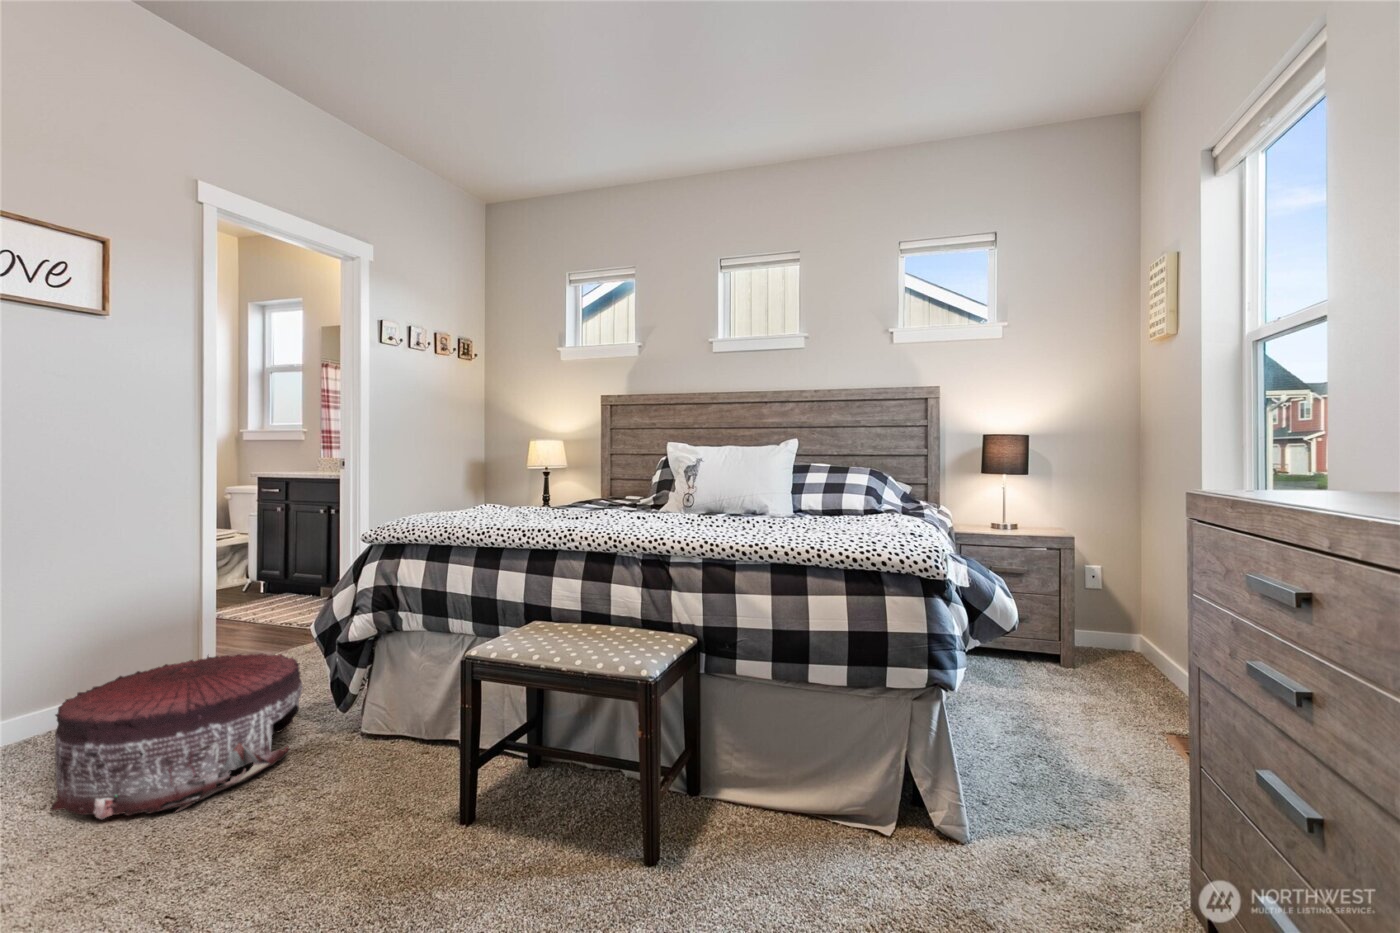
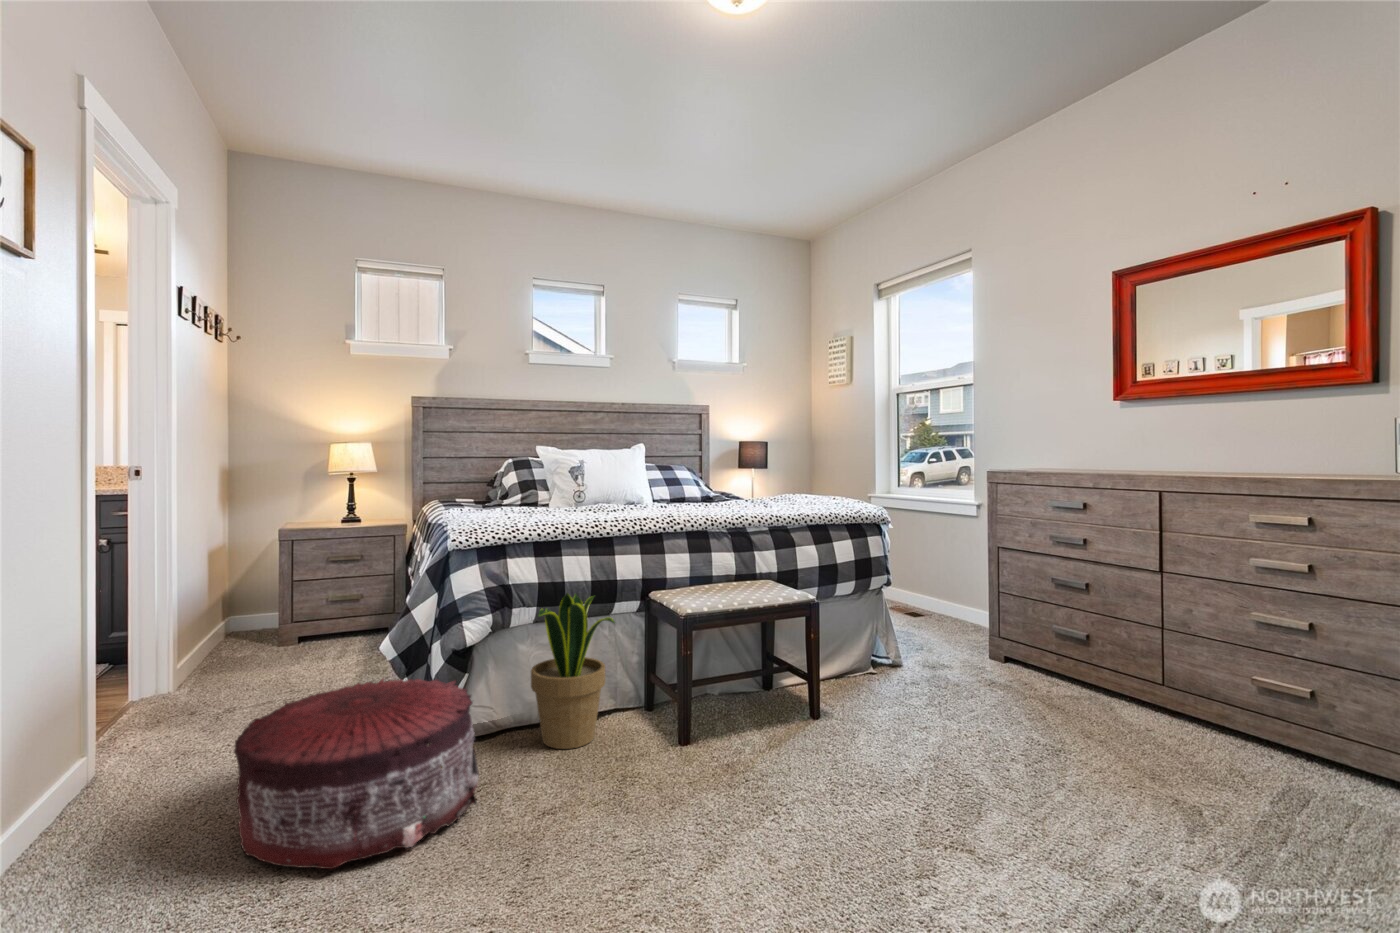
potted plant: none [346,605,461,783] -> present [531,593,615,749]

